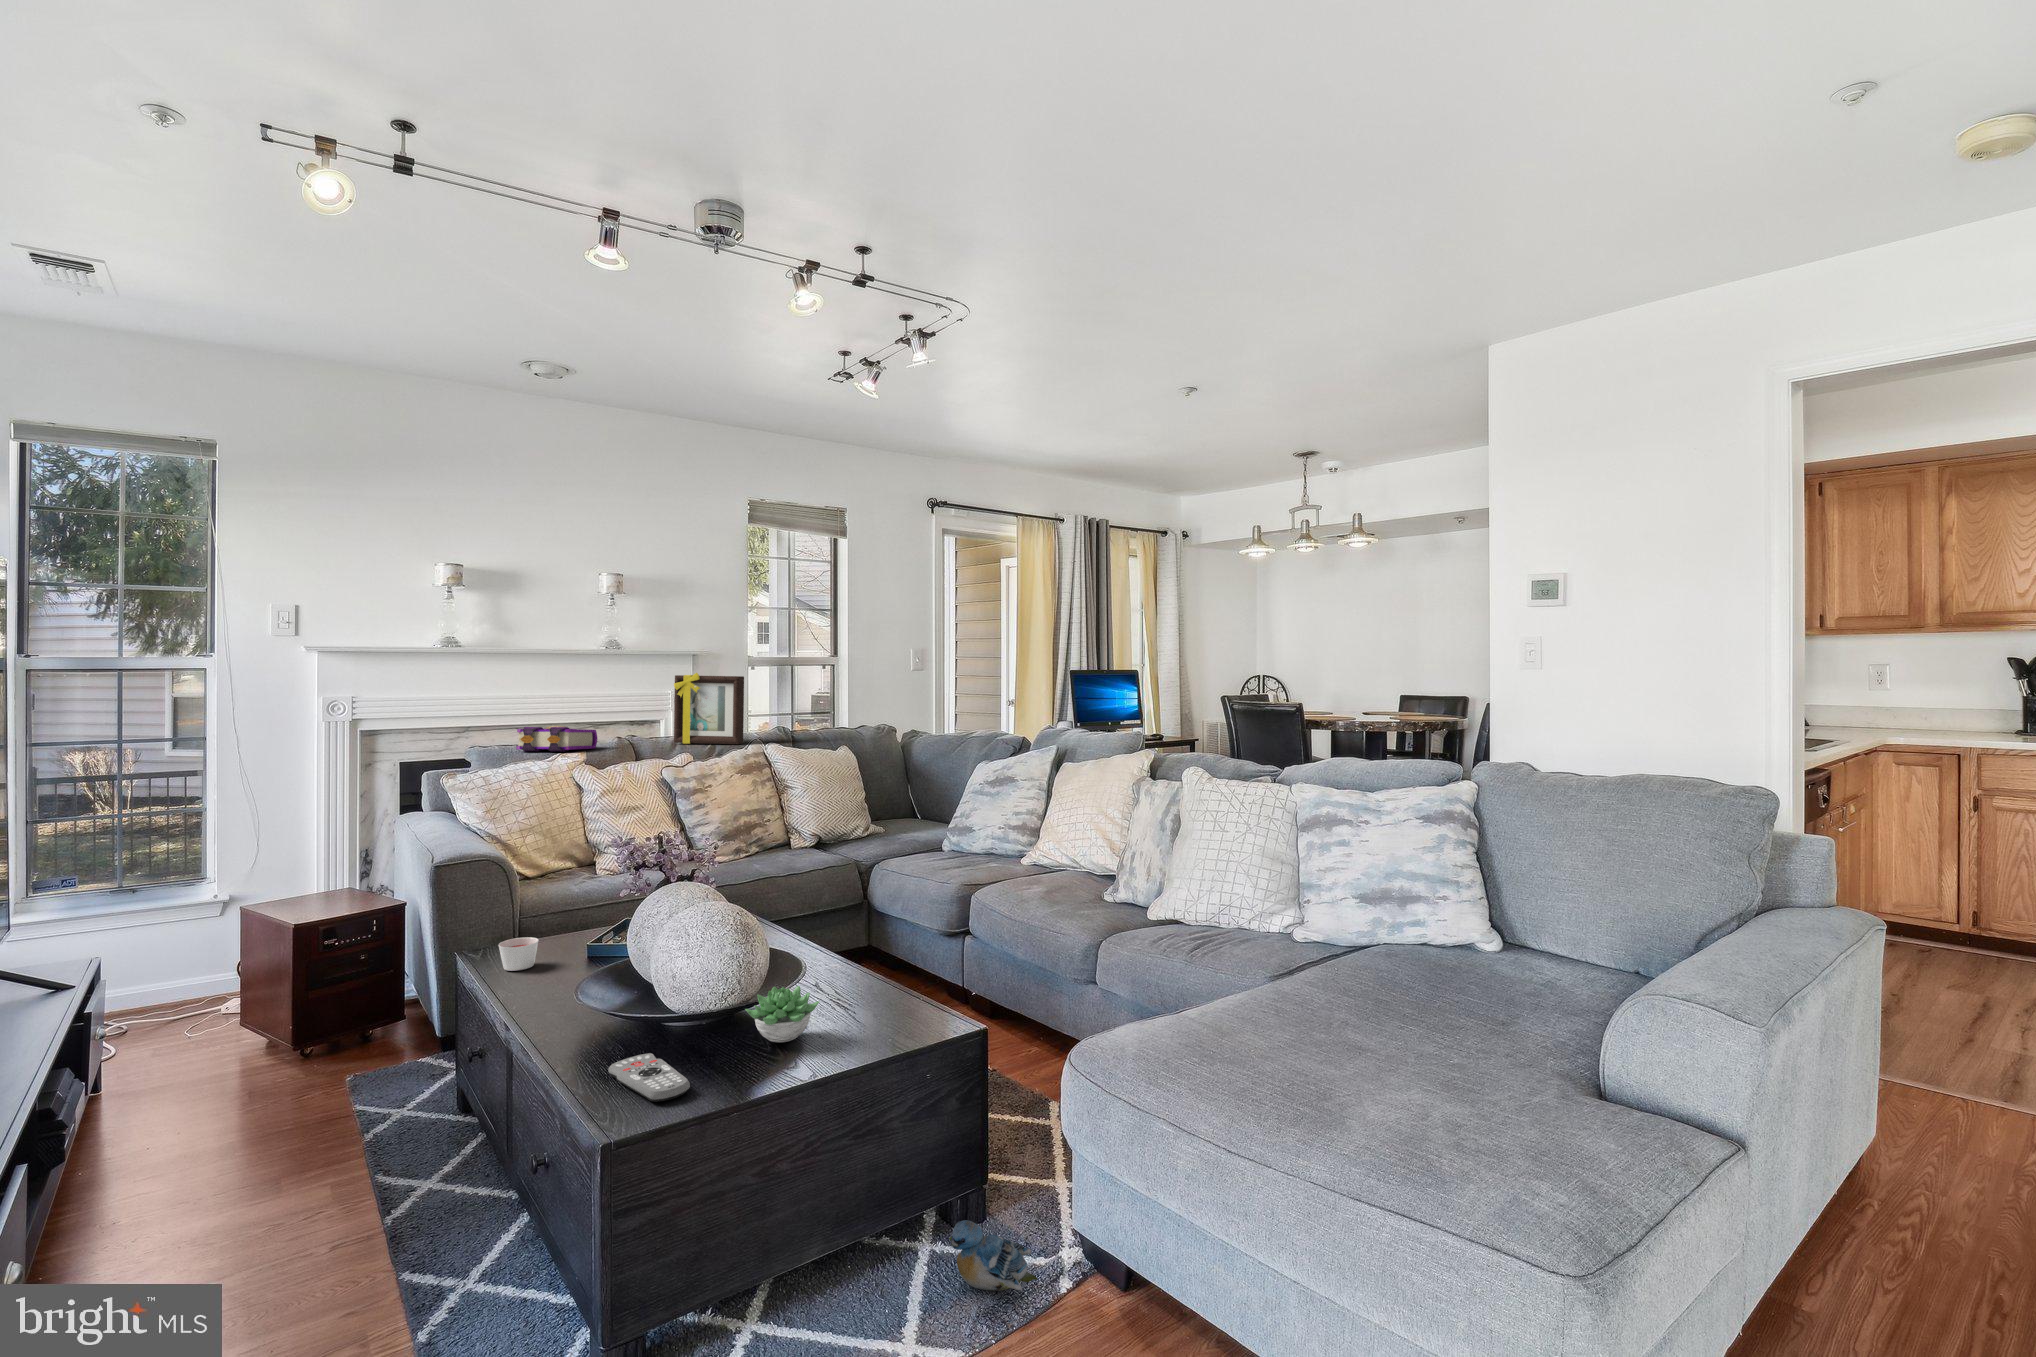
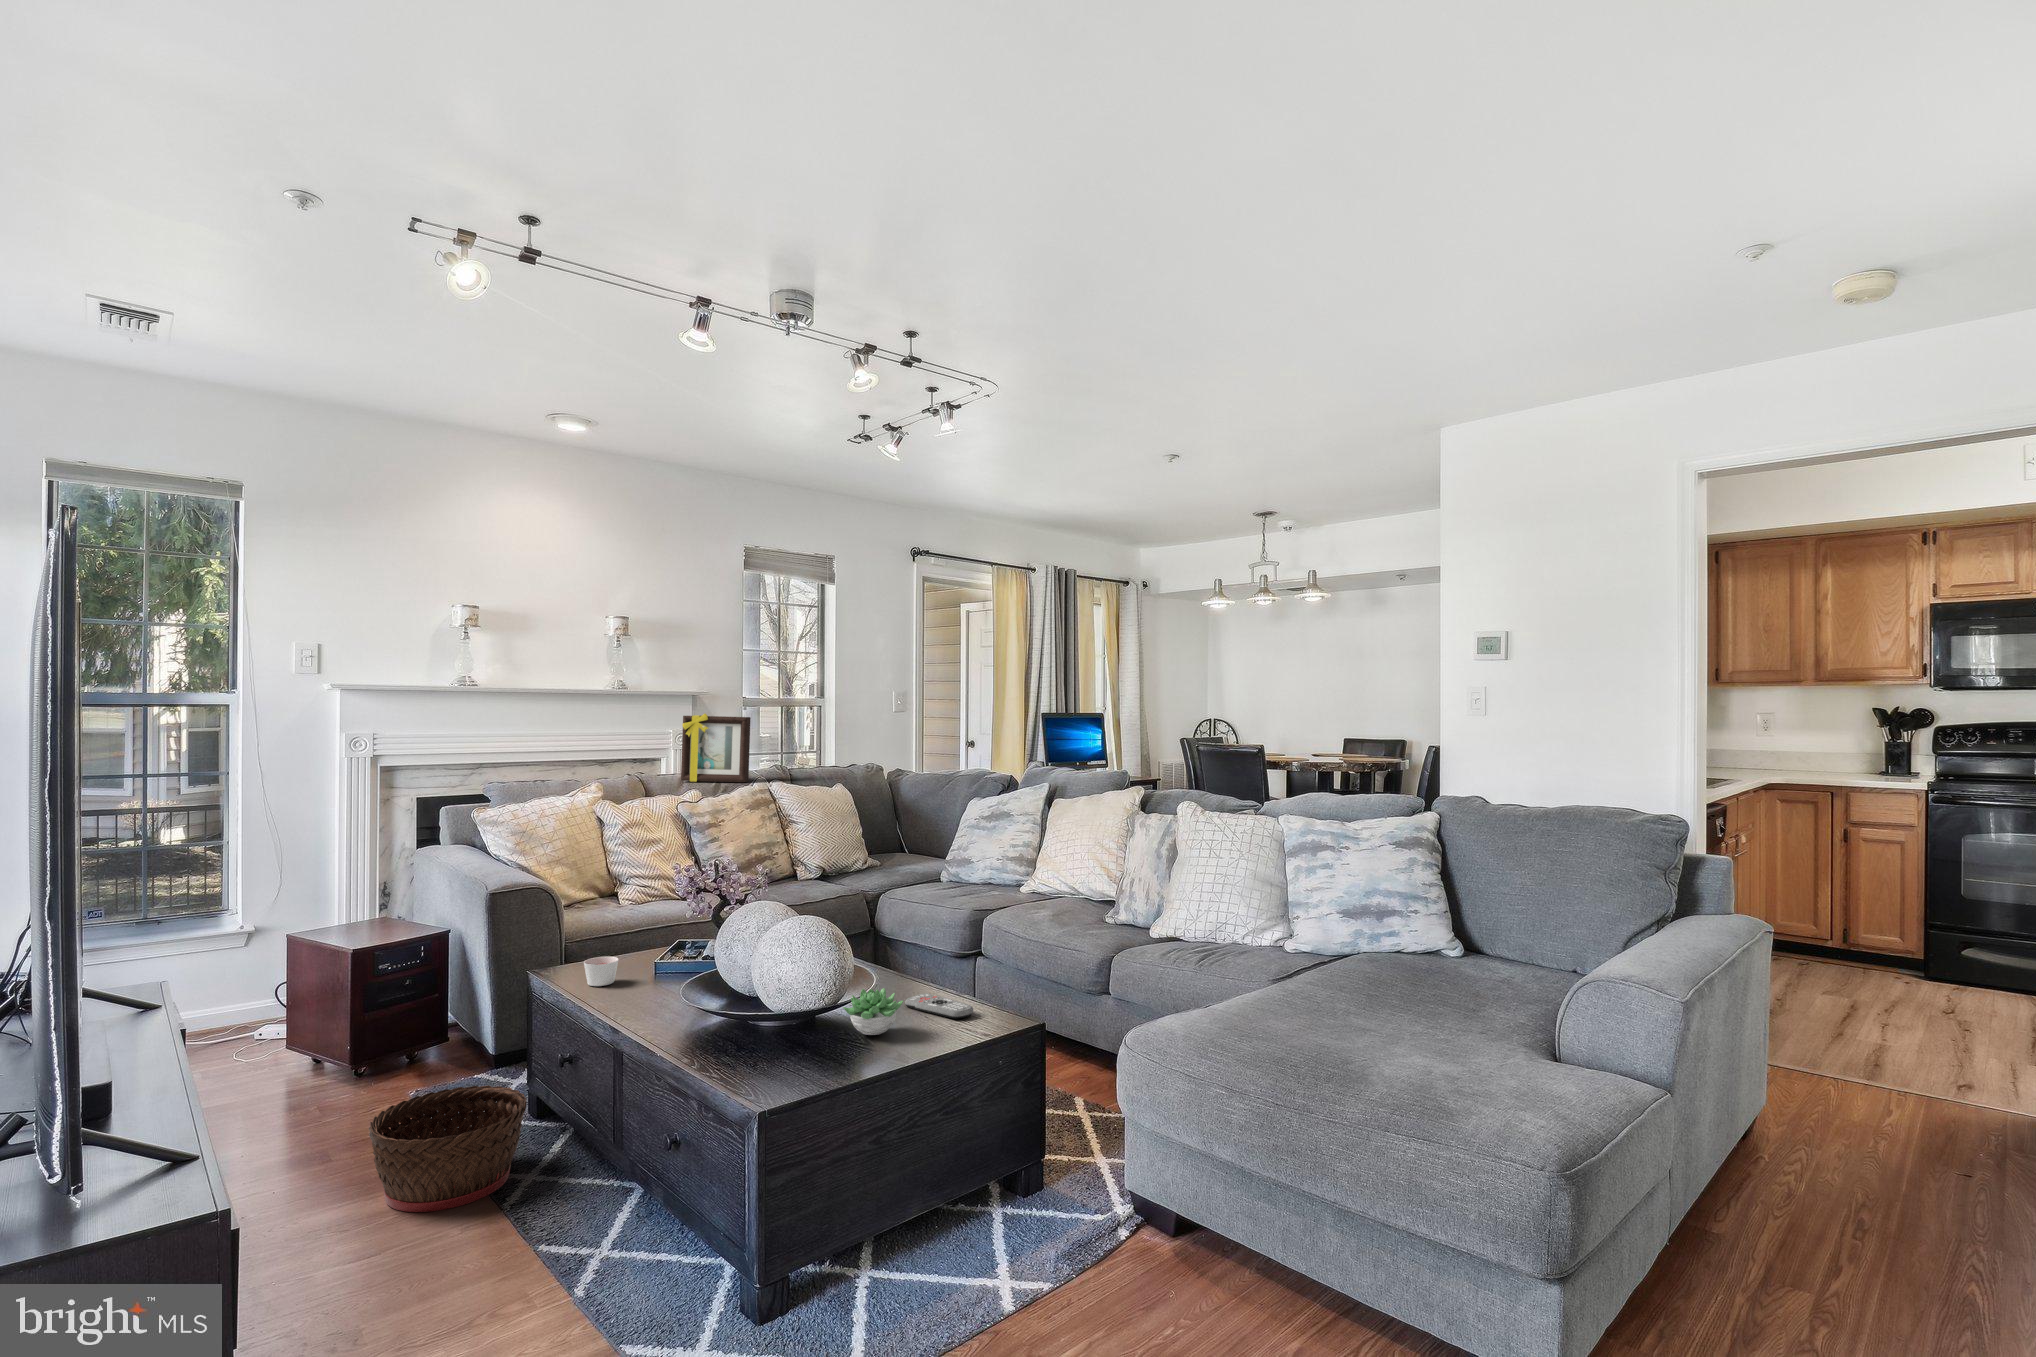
book: present [517,726,597,752] -> none [534,764,610,789]
remote control: present [608,1053,690,1102] -> present [905,993,973,1018]
basket: none [242,1077,429,1224] -> present [369,1085,527,1212]
plush toy: present [949,1220,1037,1291] -> none [1022,1179,1097,1236]

